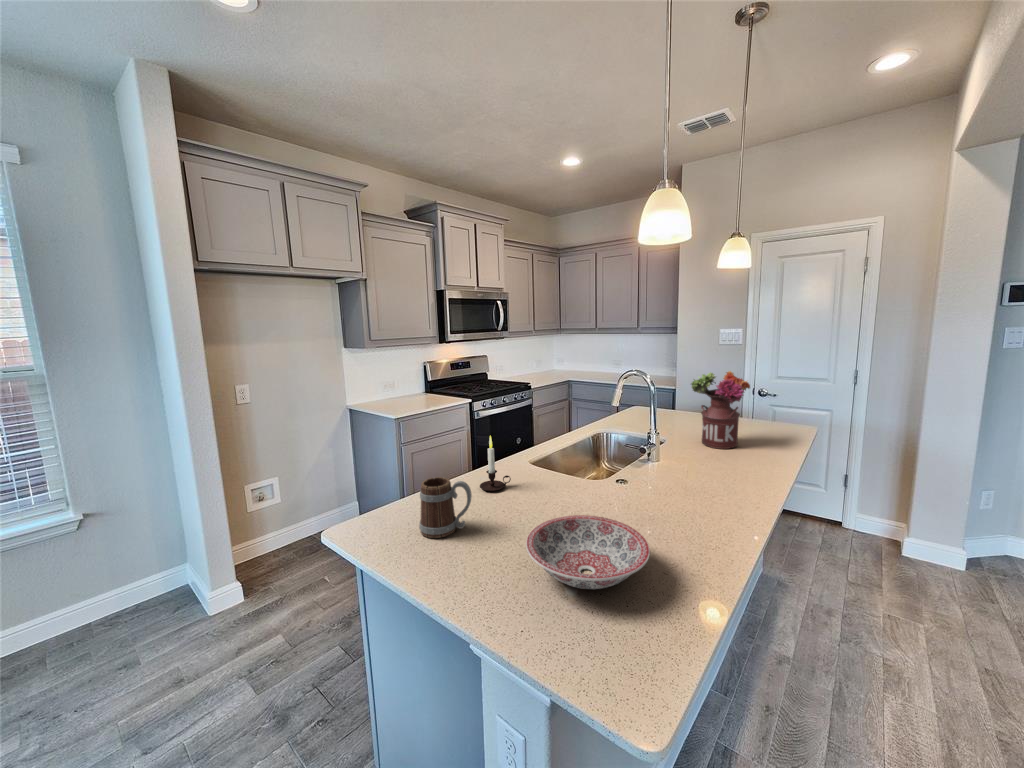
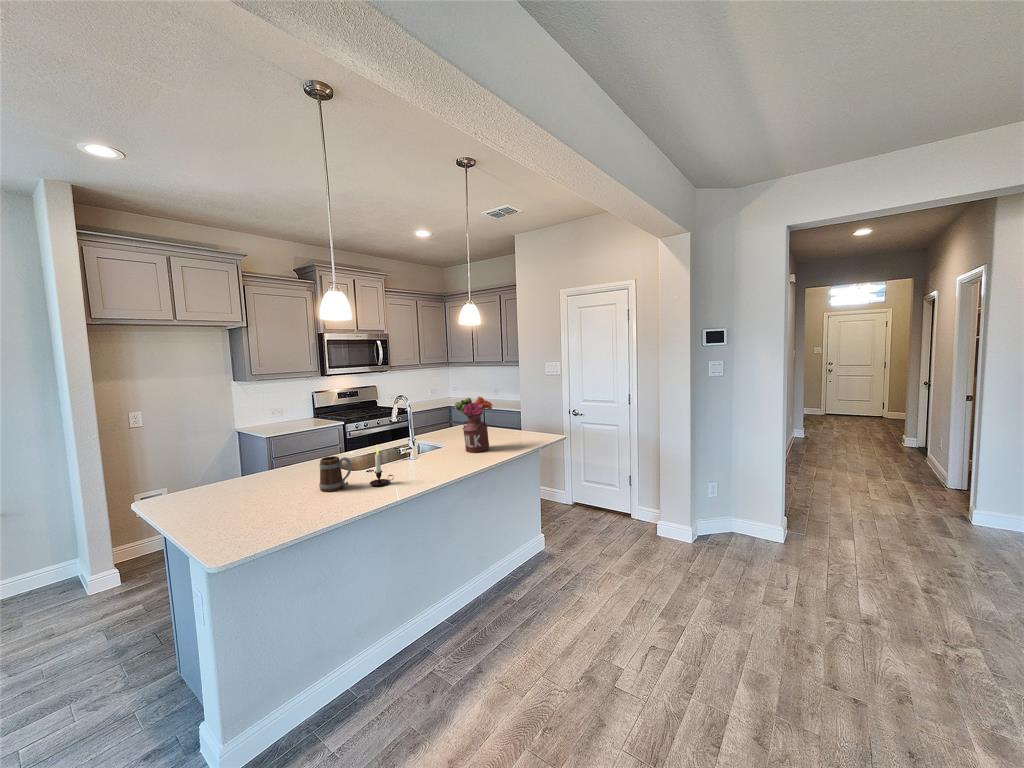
candle: present [480,436,511,491] -> present [370,445,394,486]
mug: present [419,477,472,538] -> present [319,456,352,491]
ceramic bowl: present [526,515,650,589] -> none [228,487,310,522]

